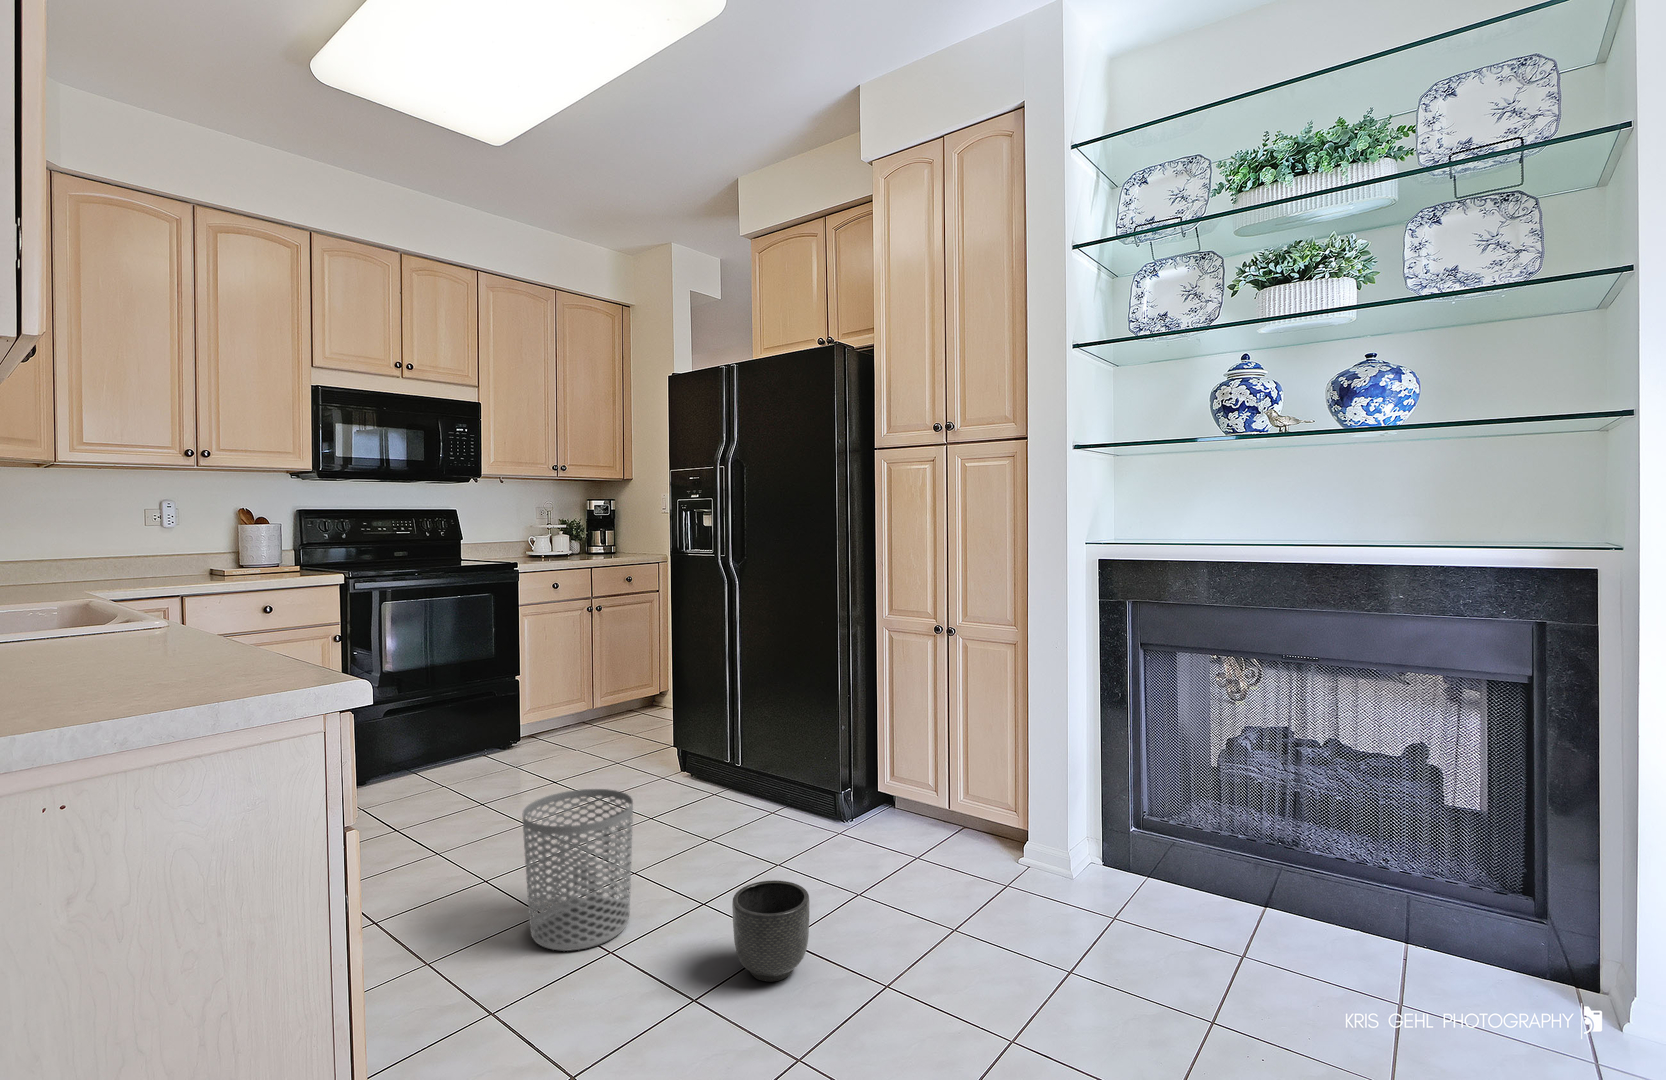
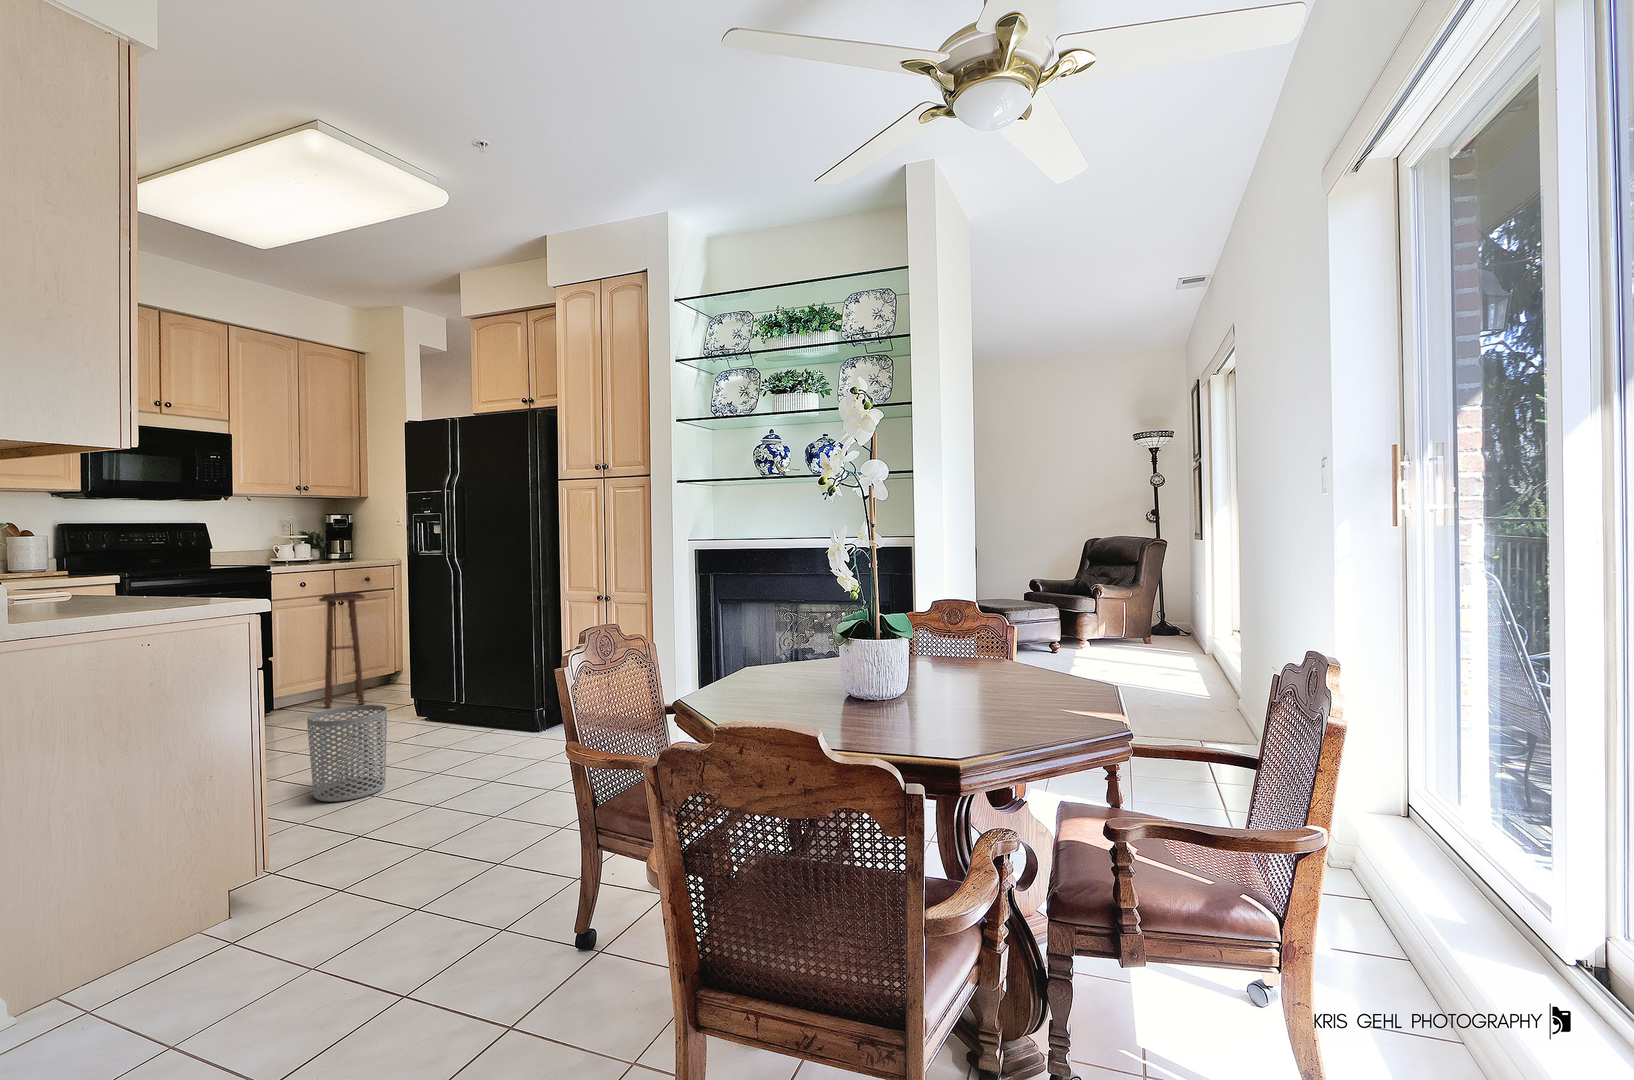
stool: none [570,597,623,740] -> present [319,593,365,708]
planter: present [732,880,810,982] -> none [457,743,506,797]

